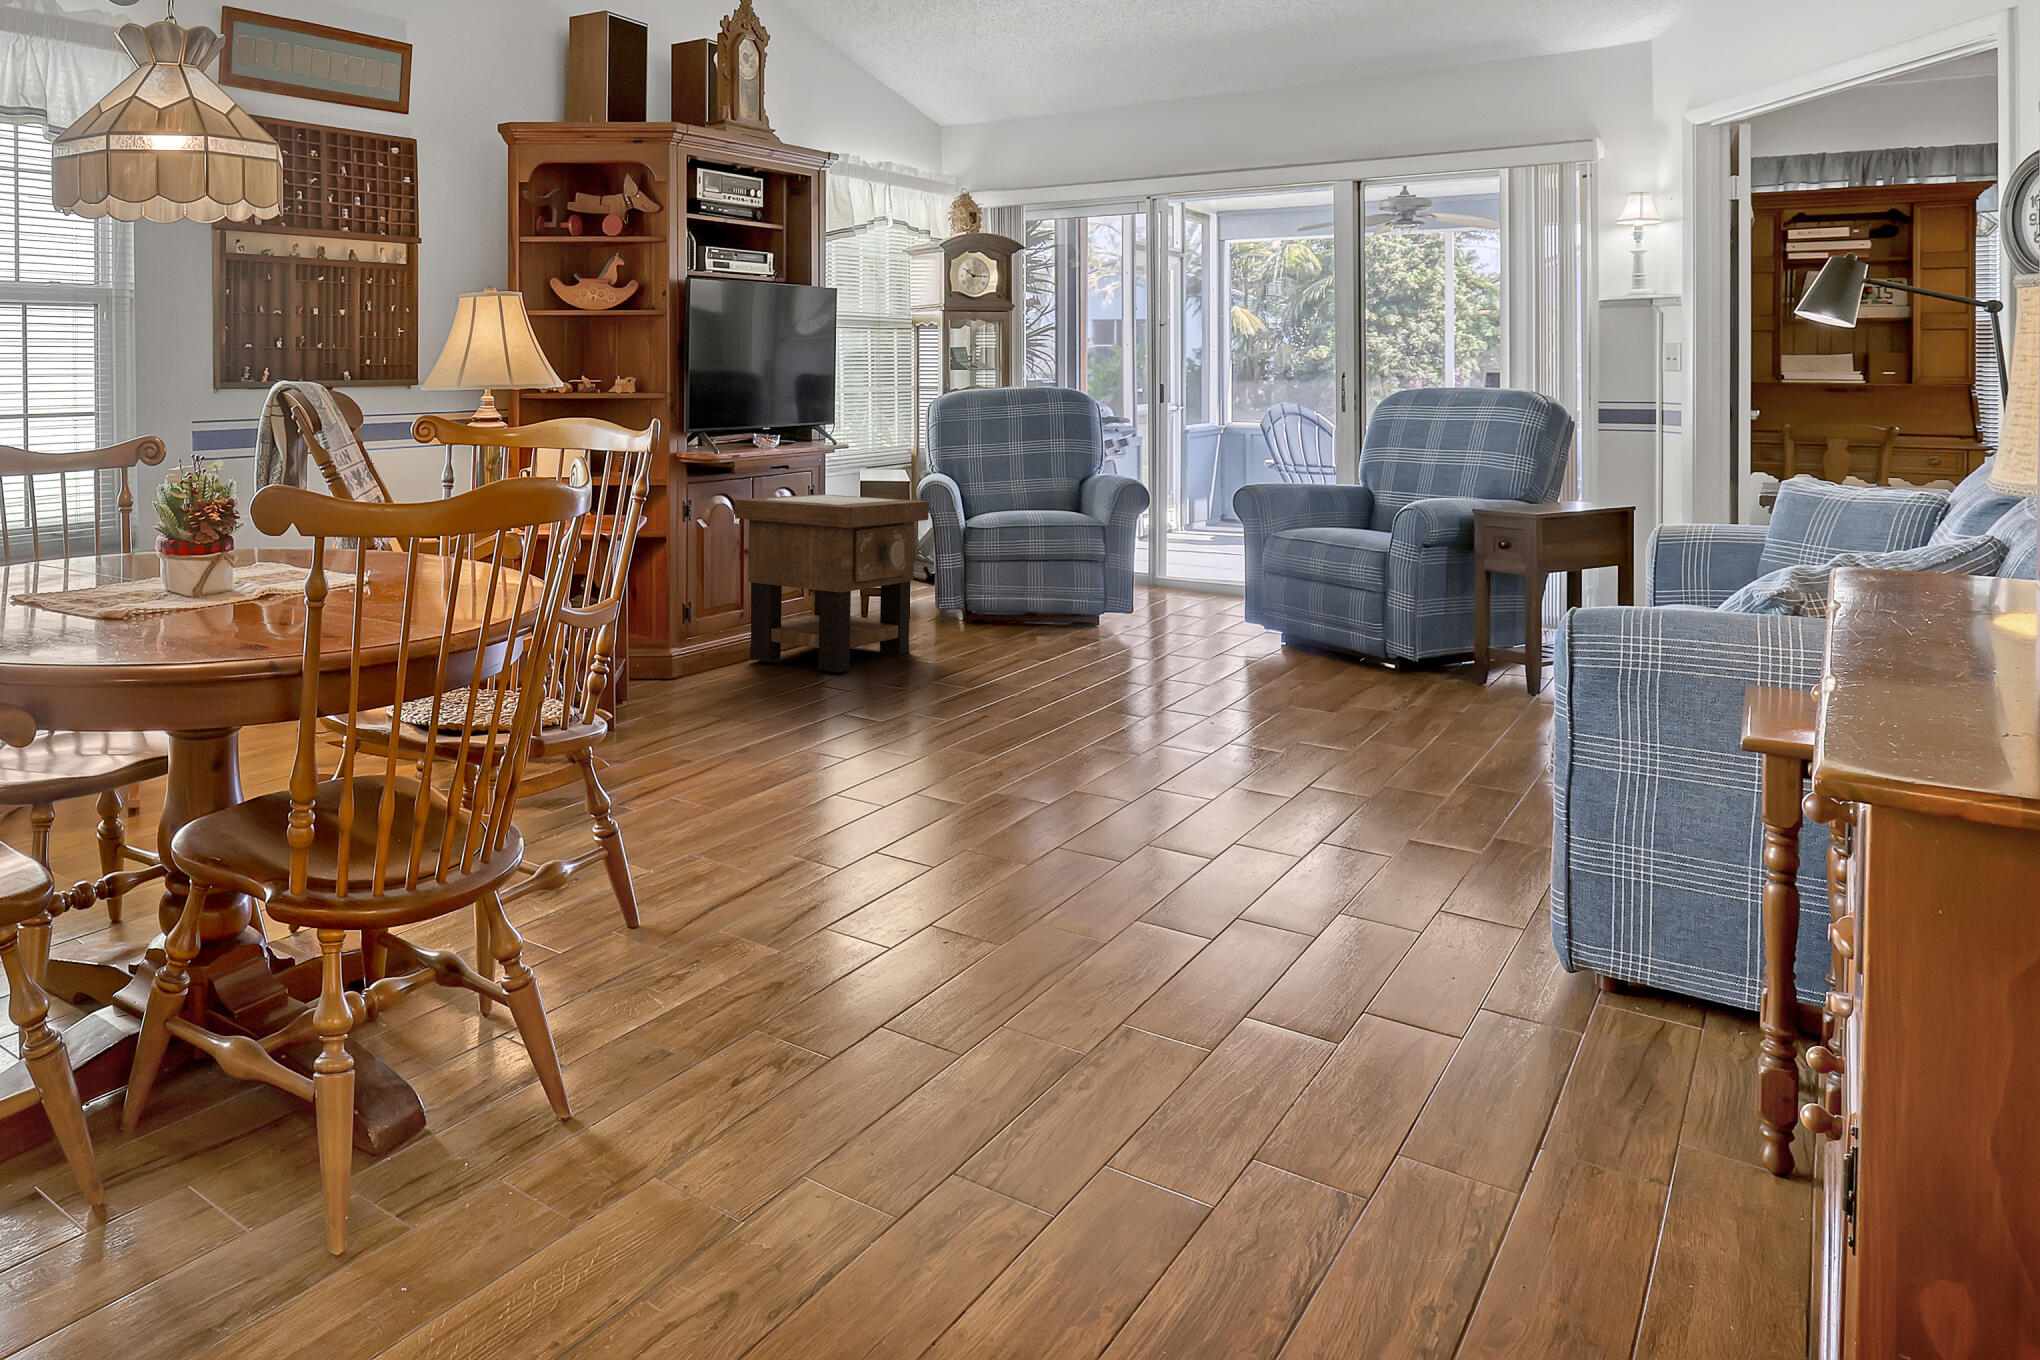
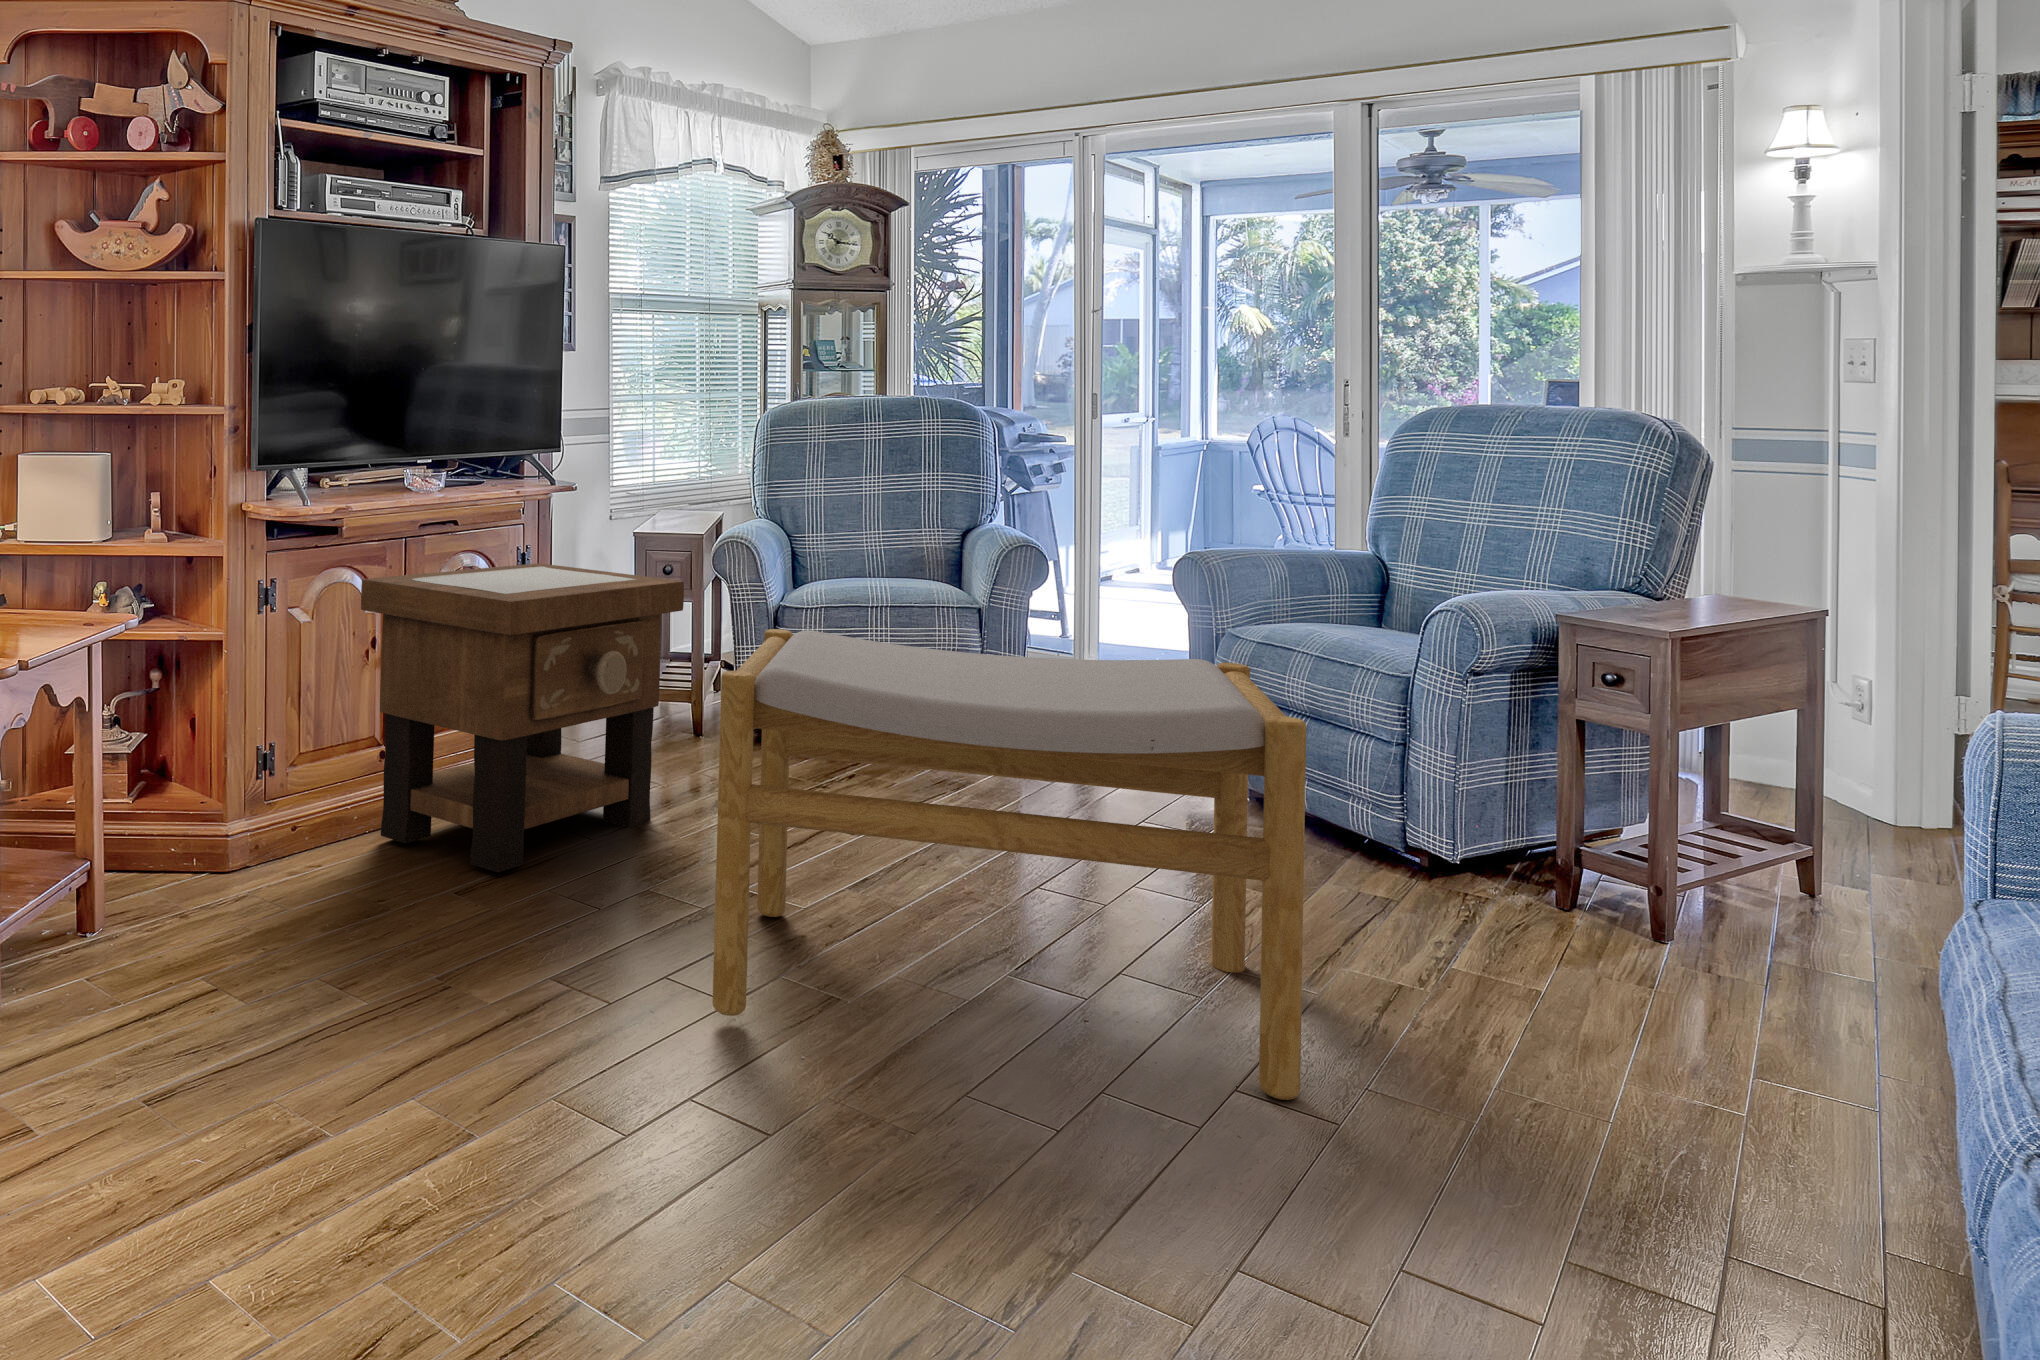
footstool: none [1006,520,1334,743] -> present [713,629,1306,1100]

